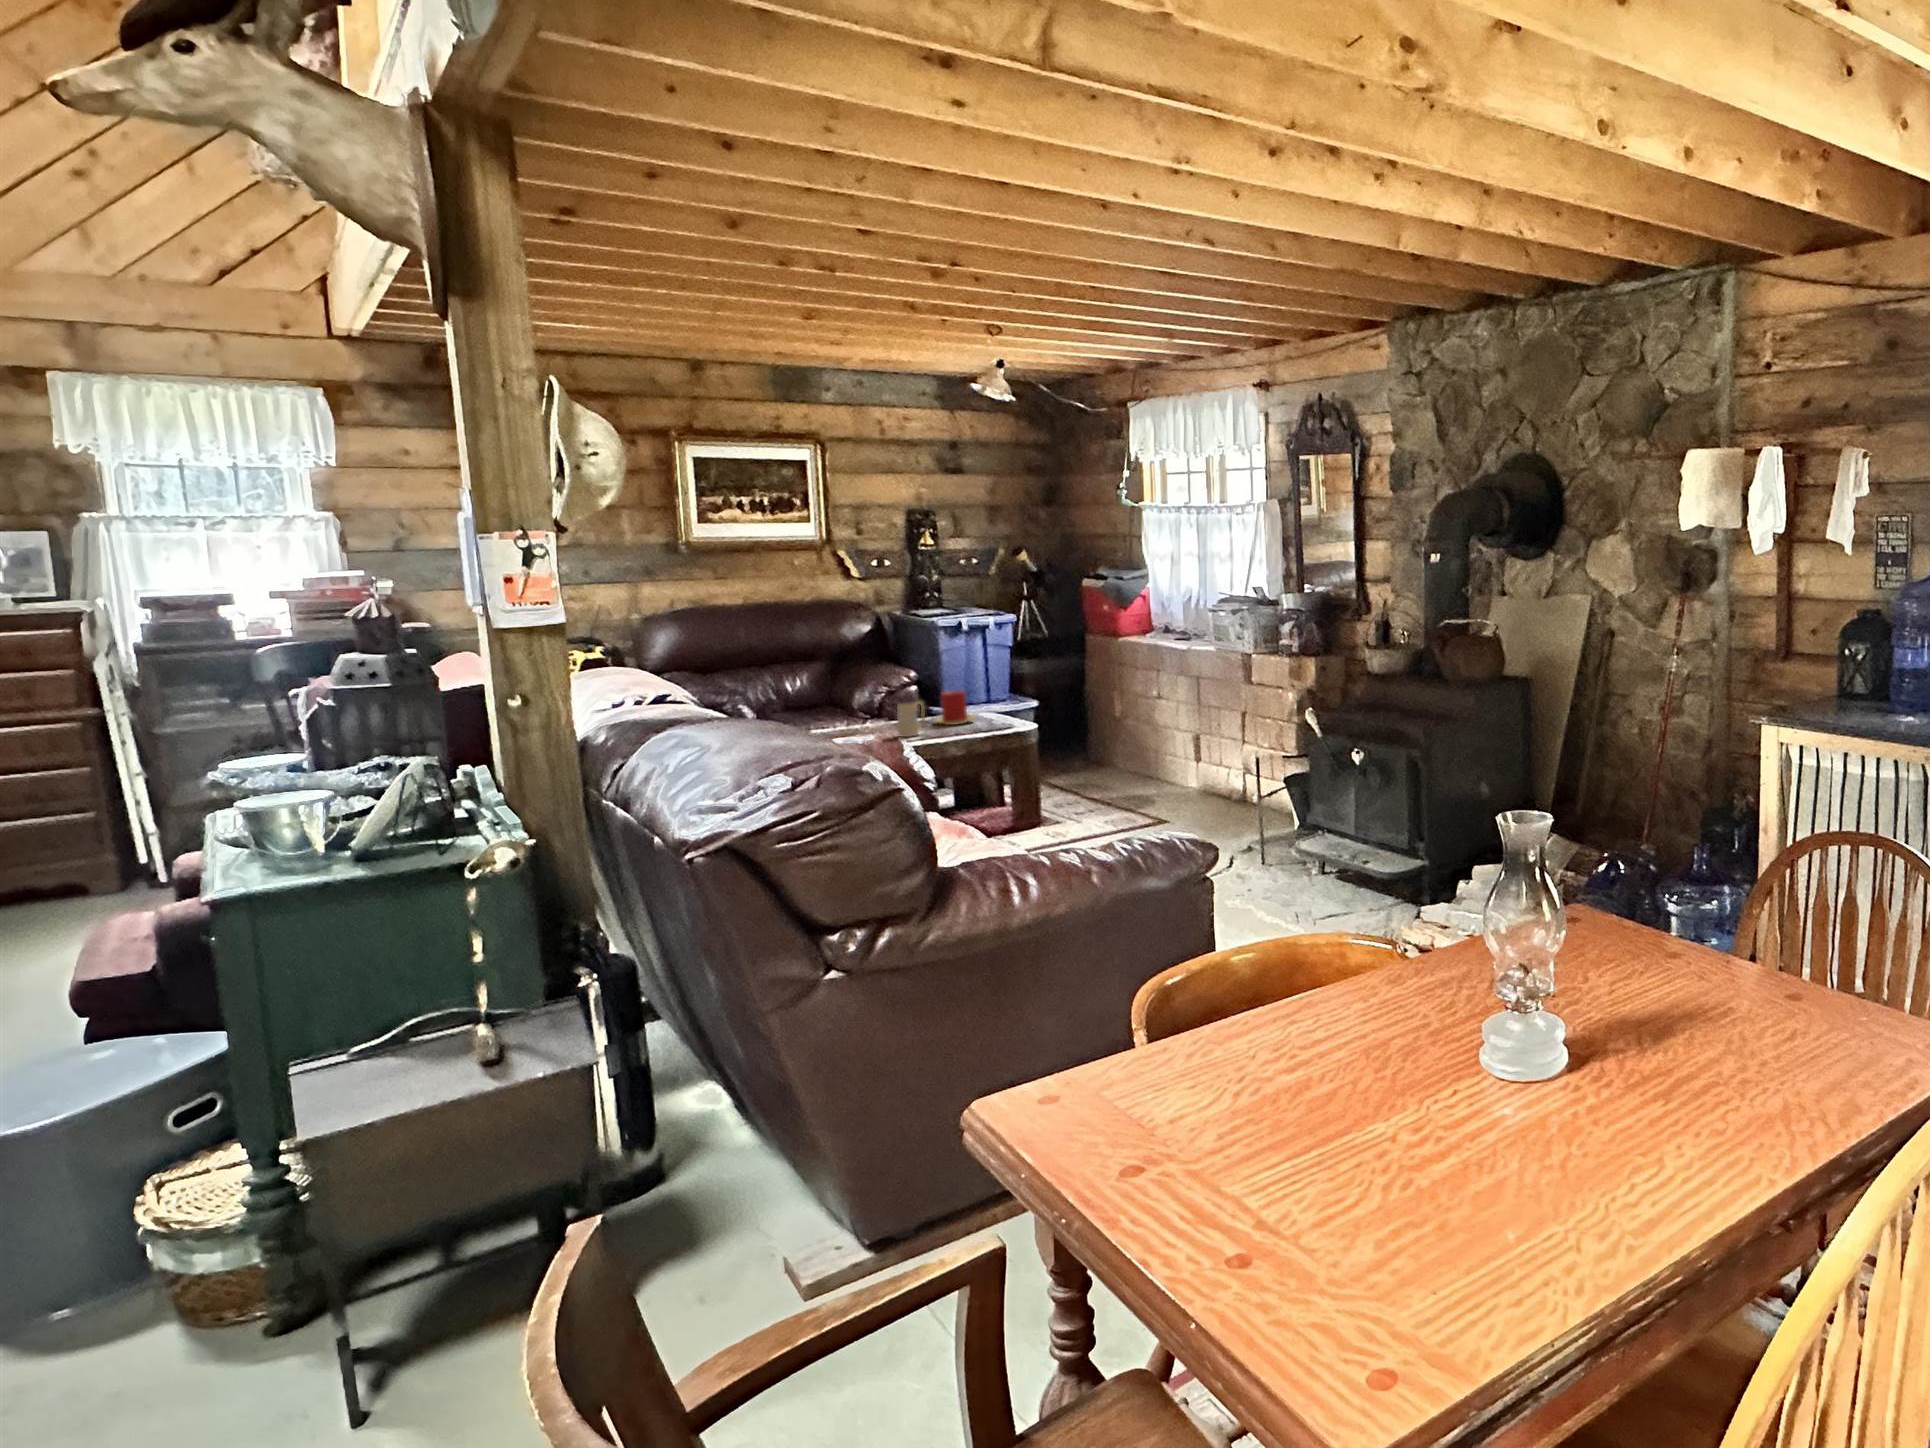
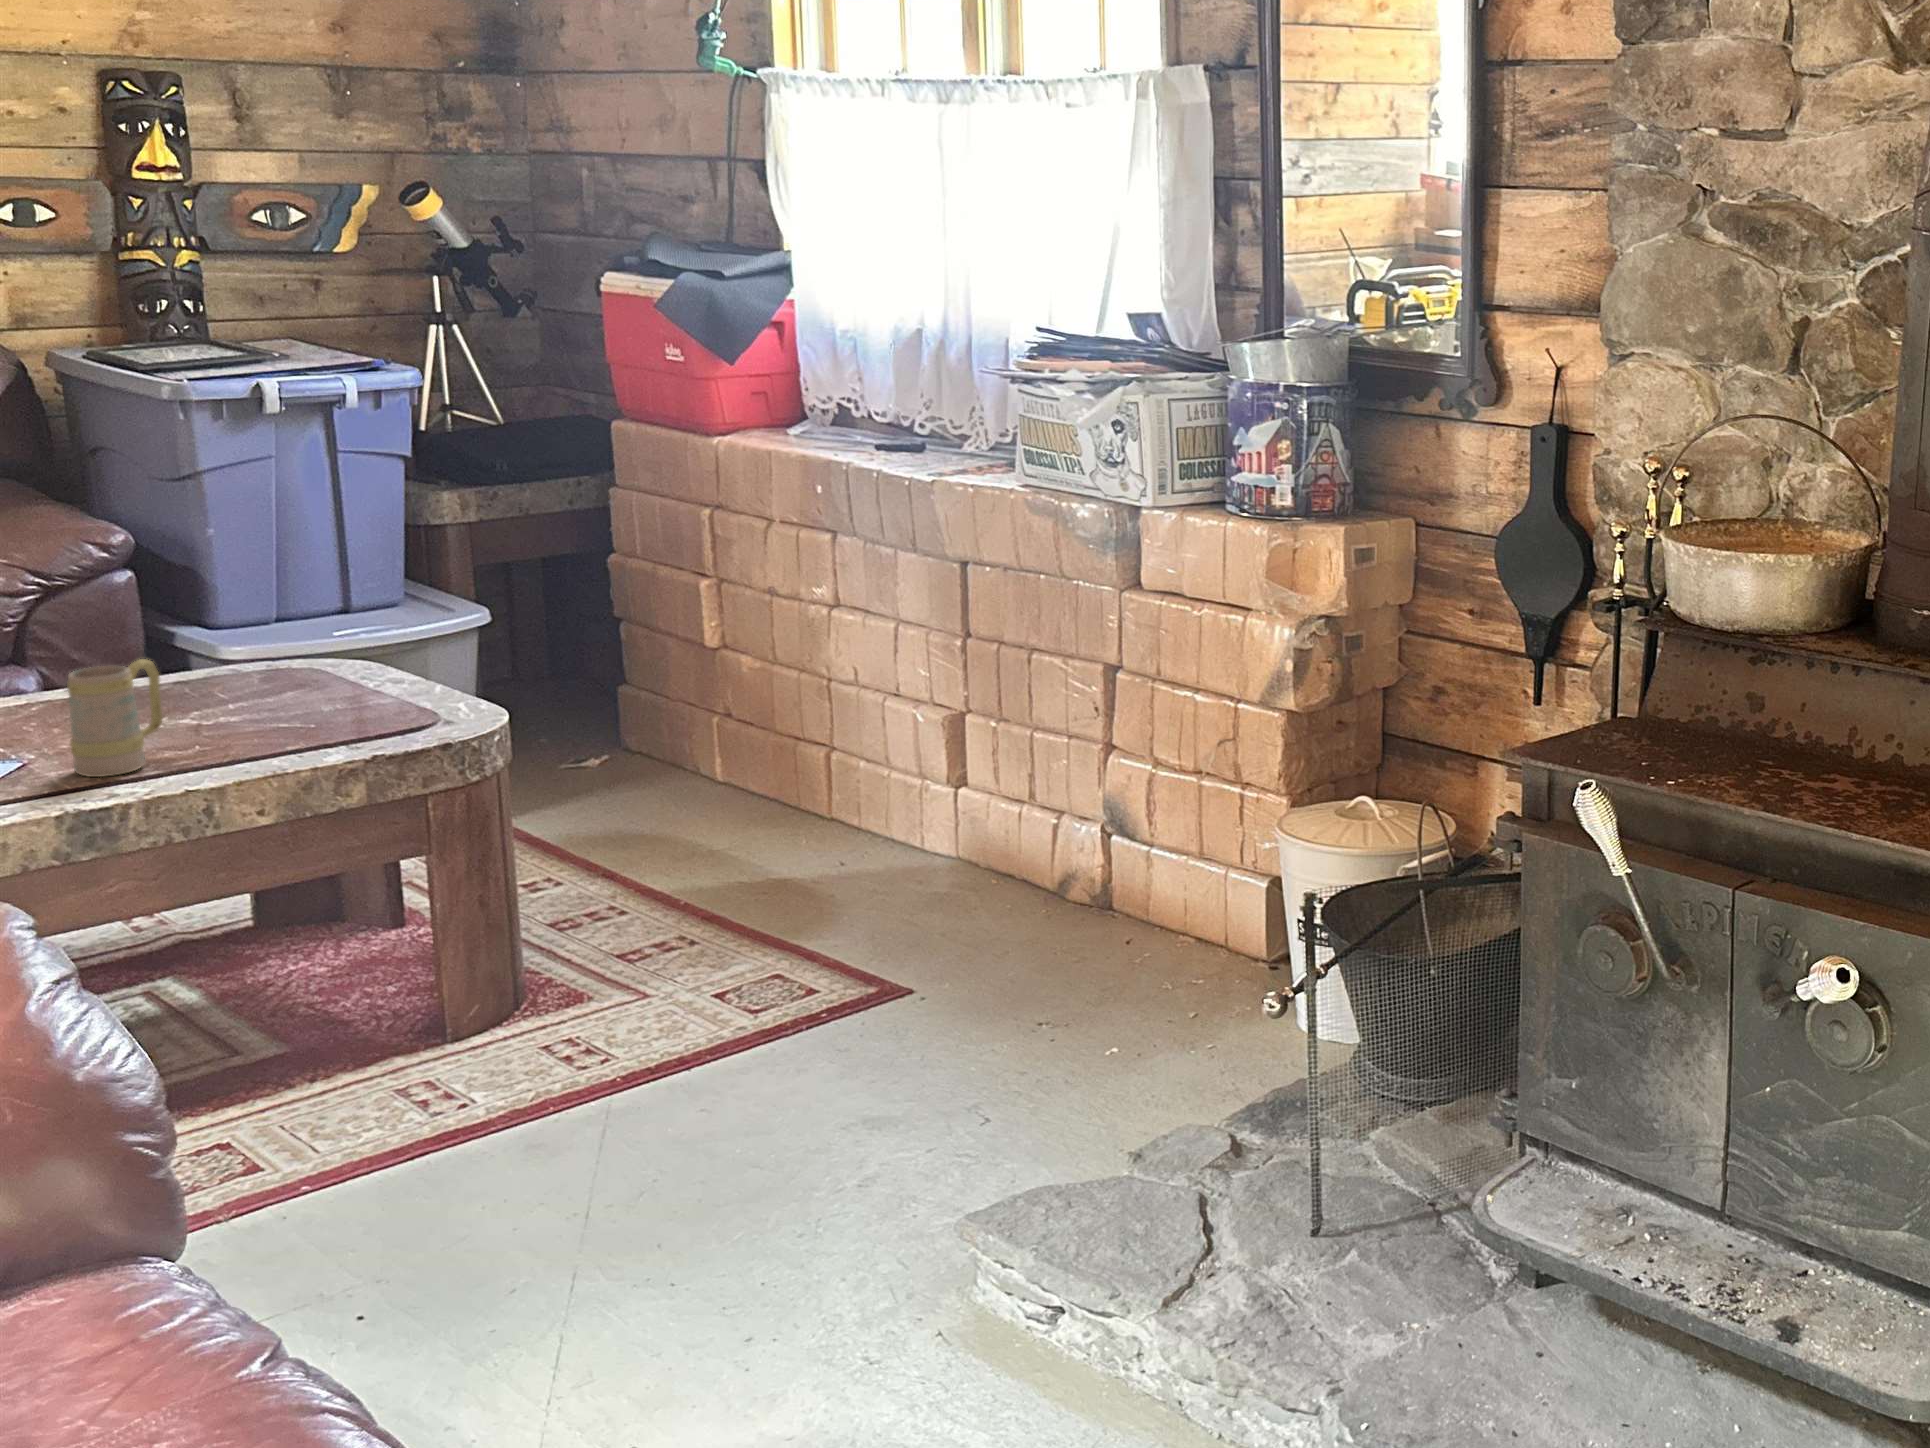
candle: present [936,691,974,725] -> none [193,613,323,719]

